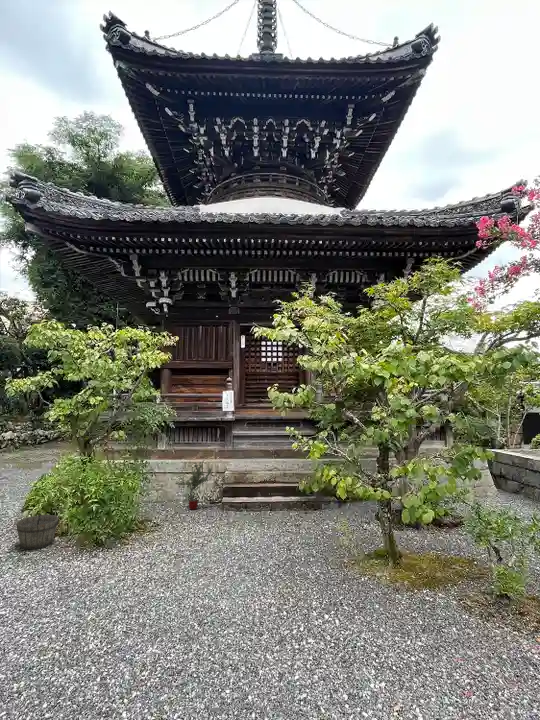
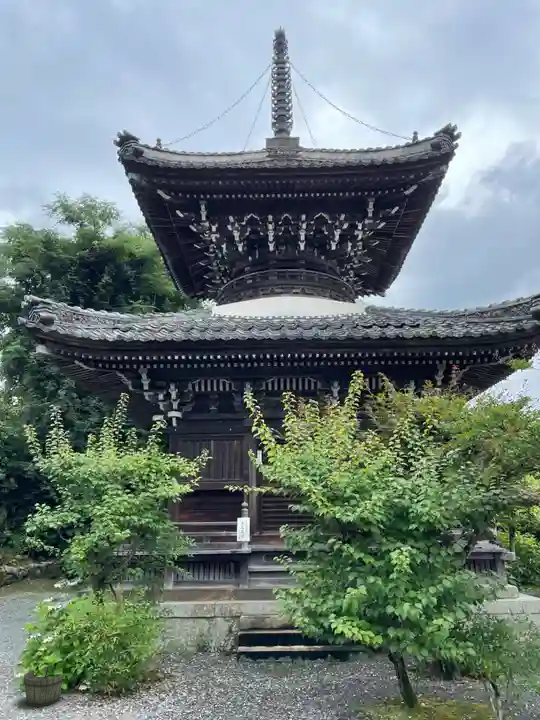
potted tree: present [176,462,212,510] -> none [185,603,227,662]

